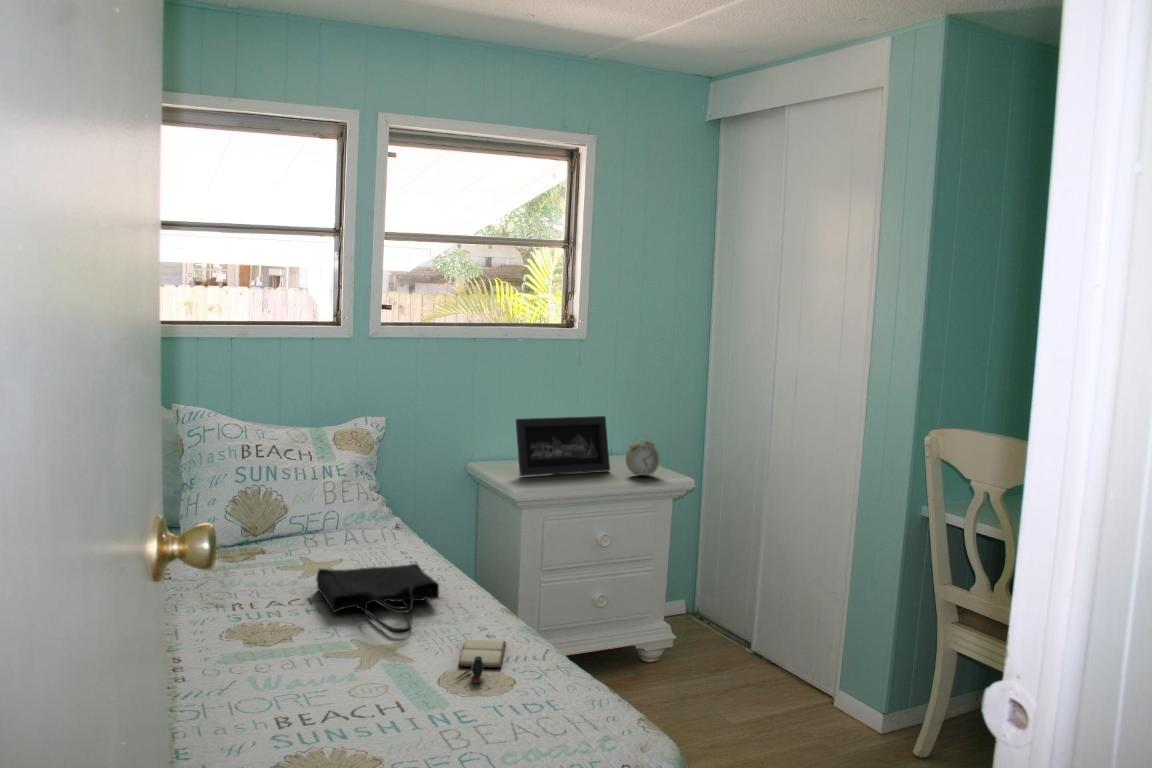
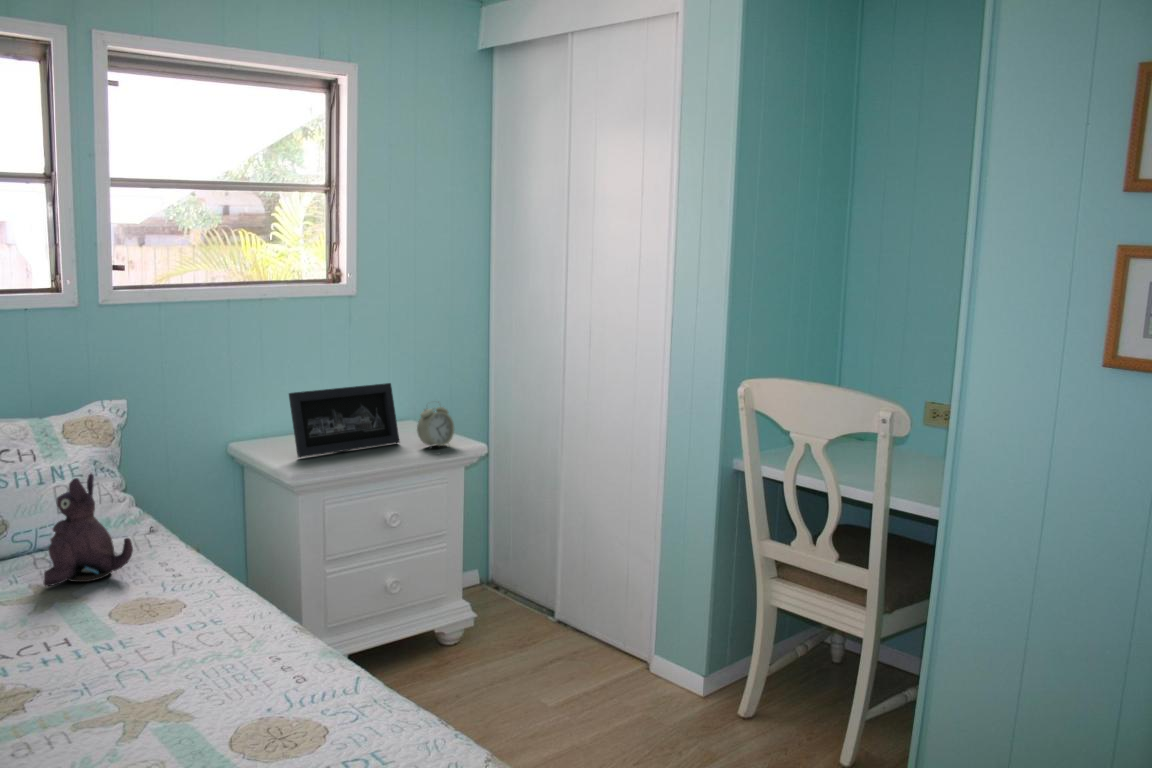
plush toy: none [311,471,380,559] -> present [43,474,133,586]
tote bag: present [316,563,439,634] -> none [52,581,217,681]
book: present [458,640,505,682] -> none [253,672,309,738]

